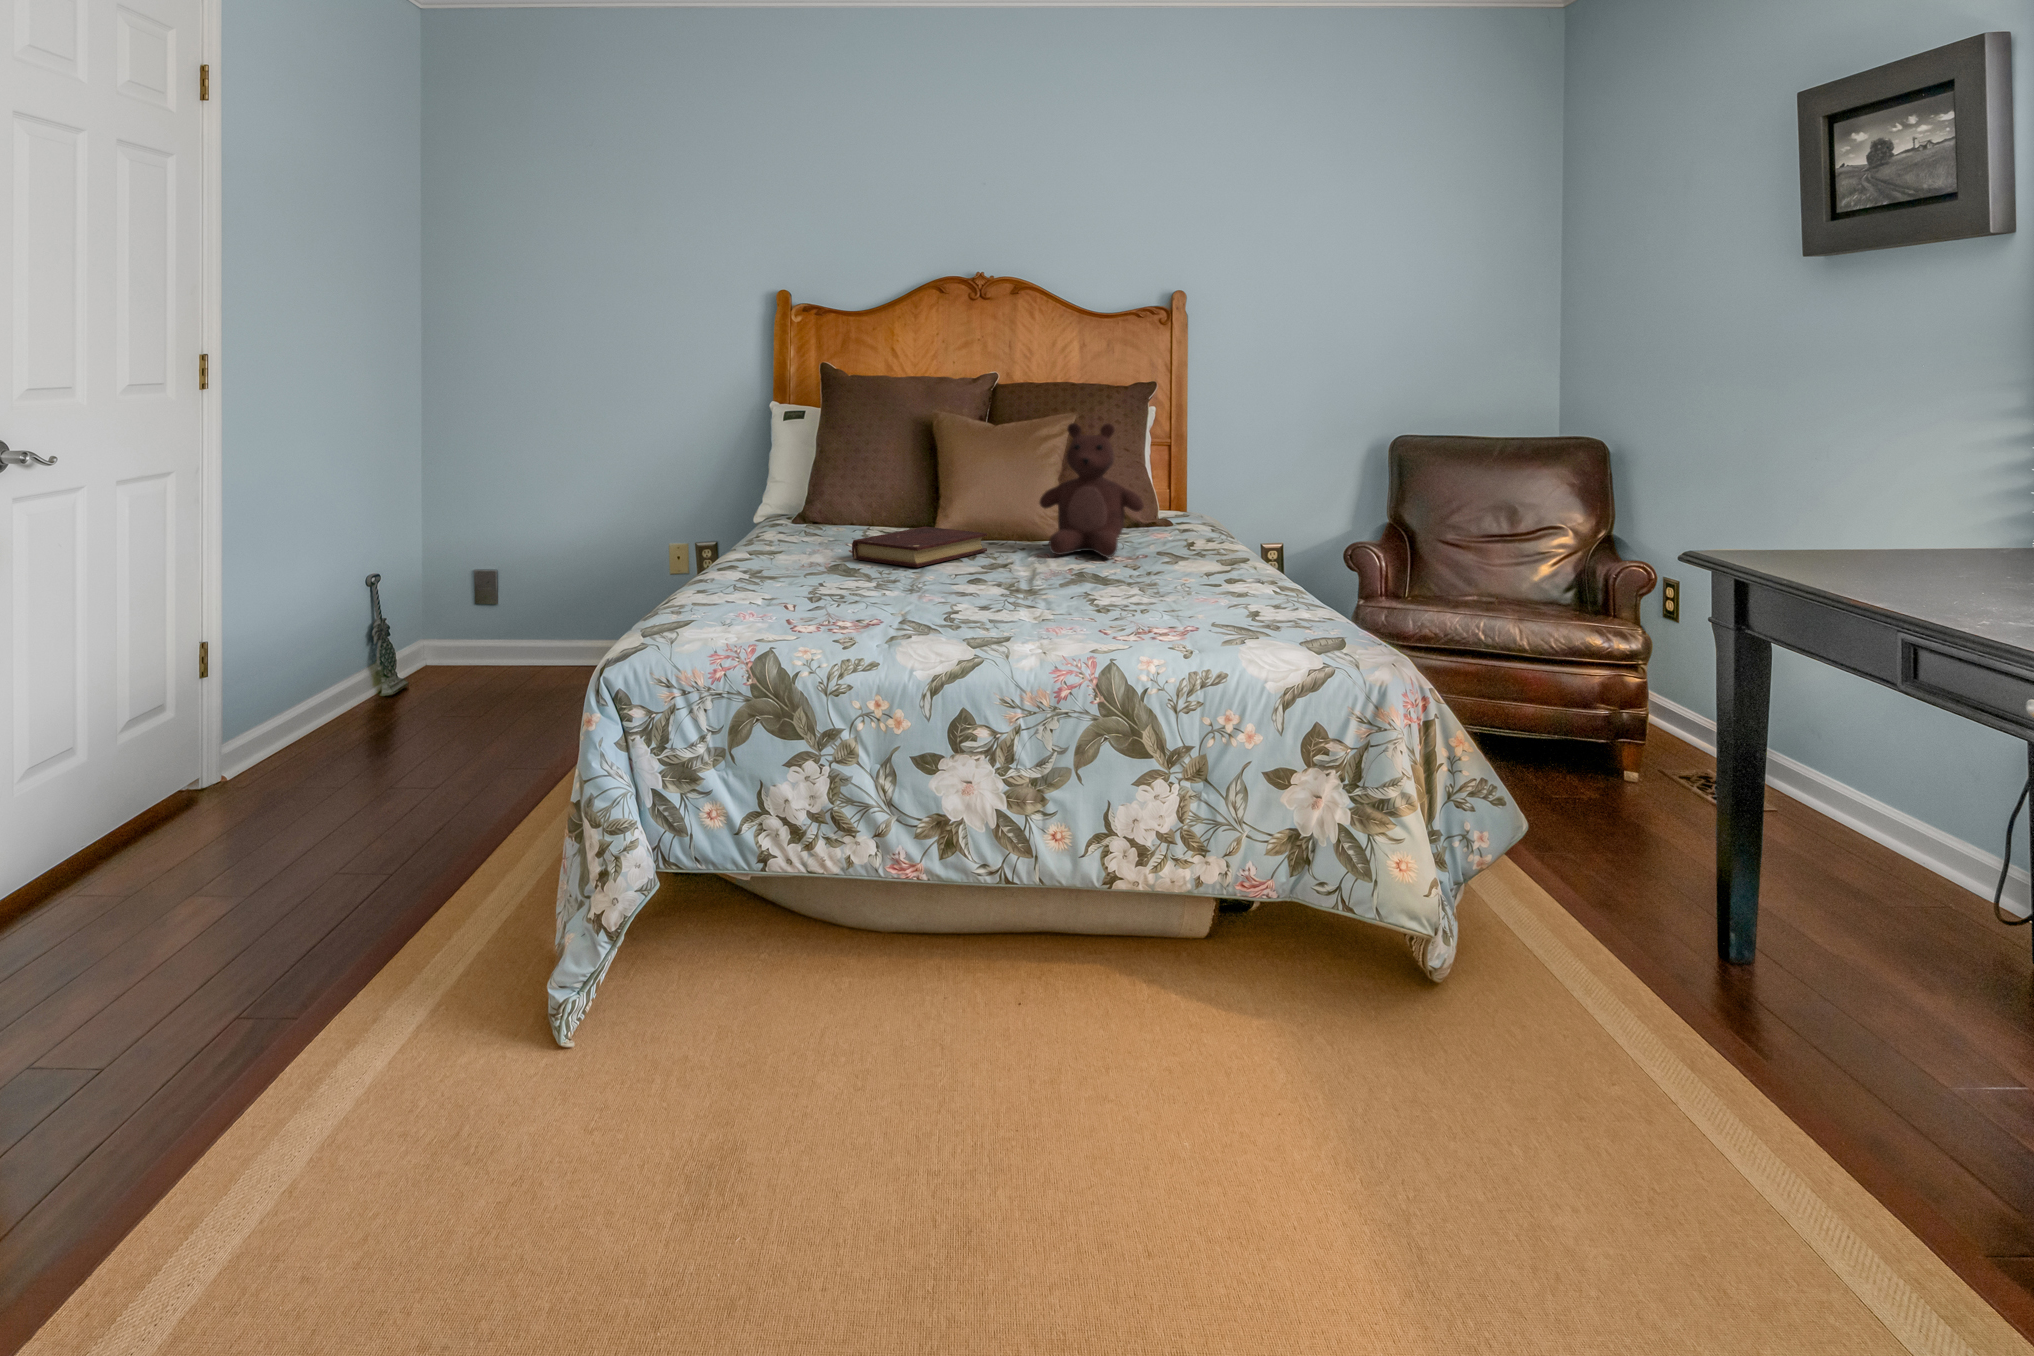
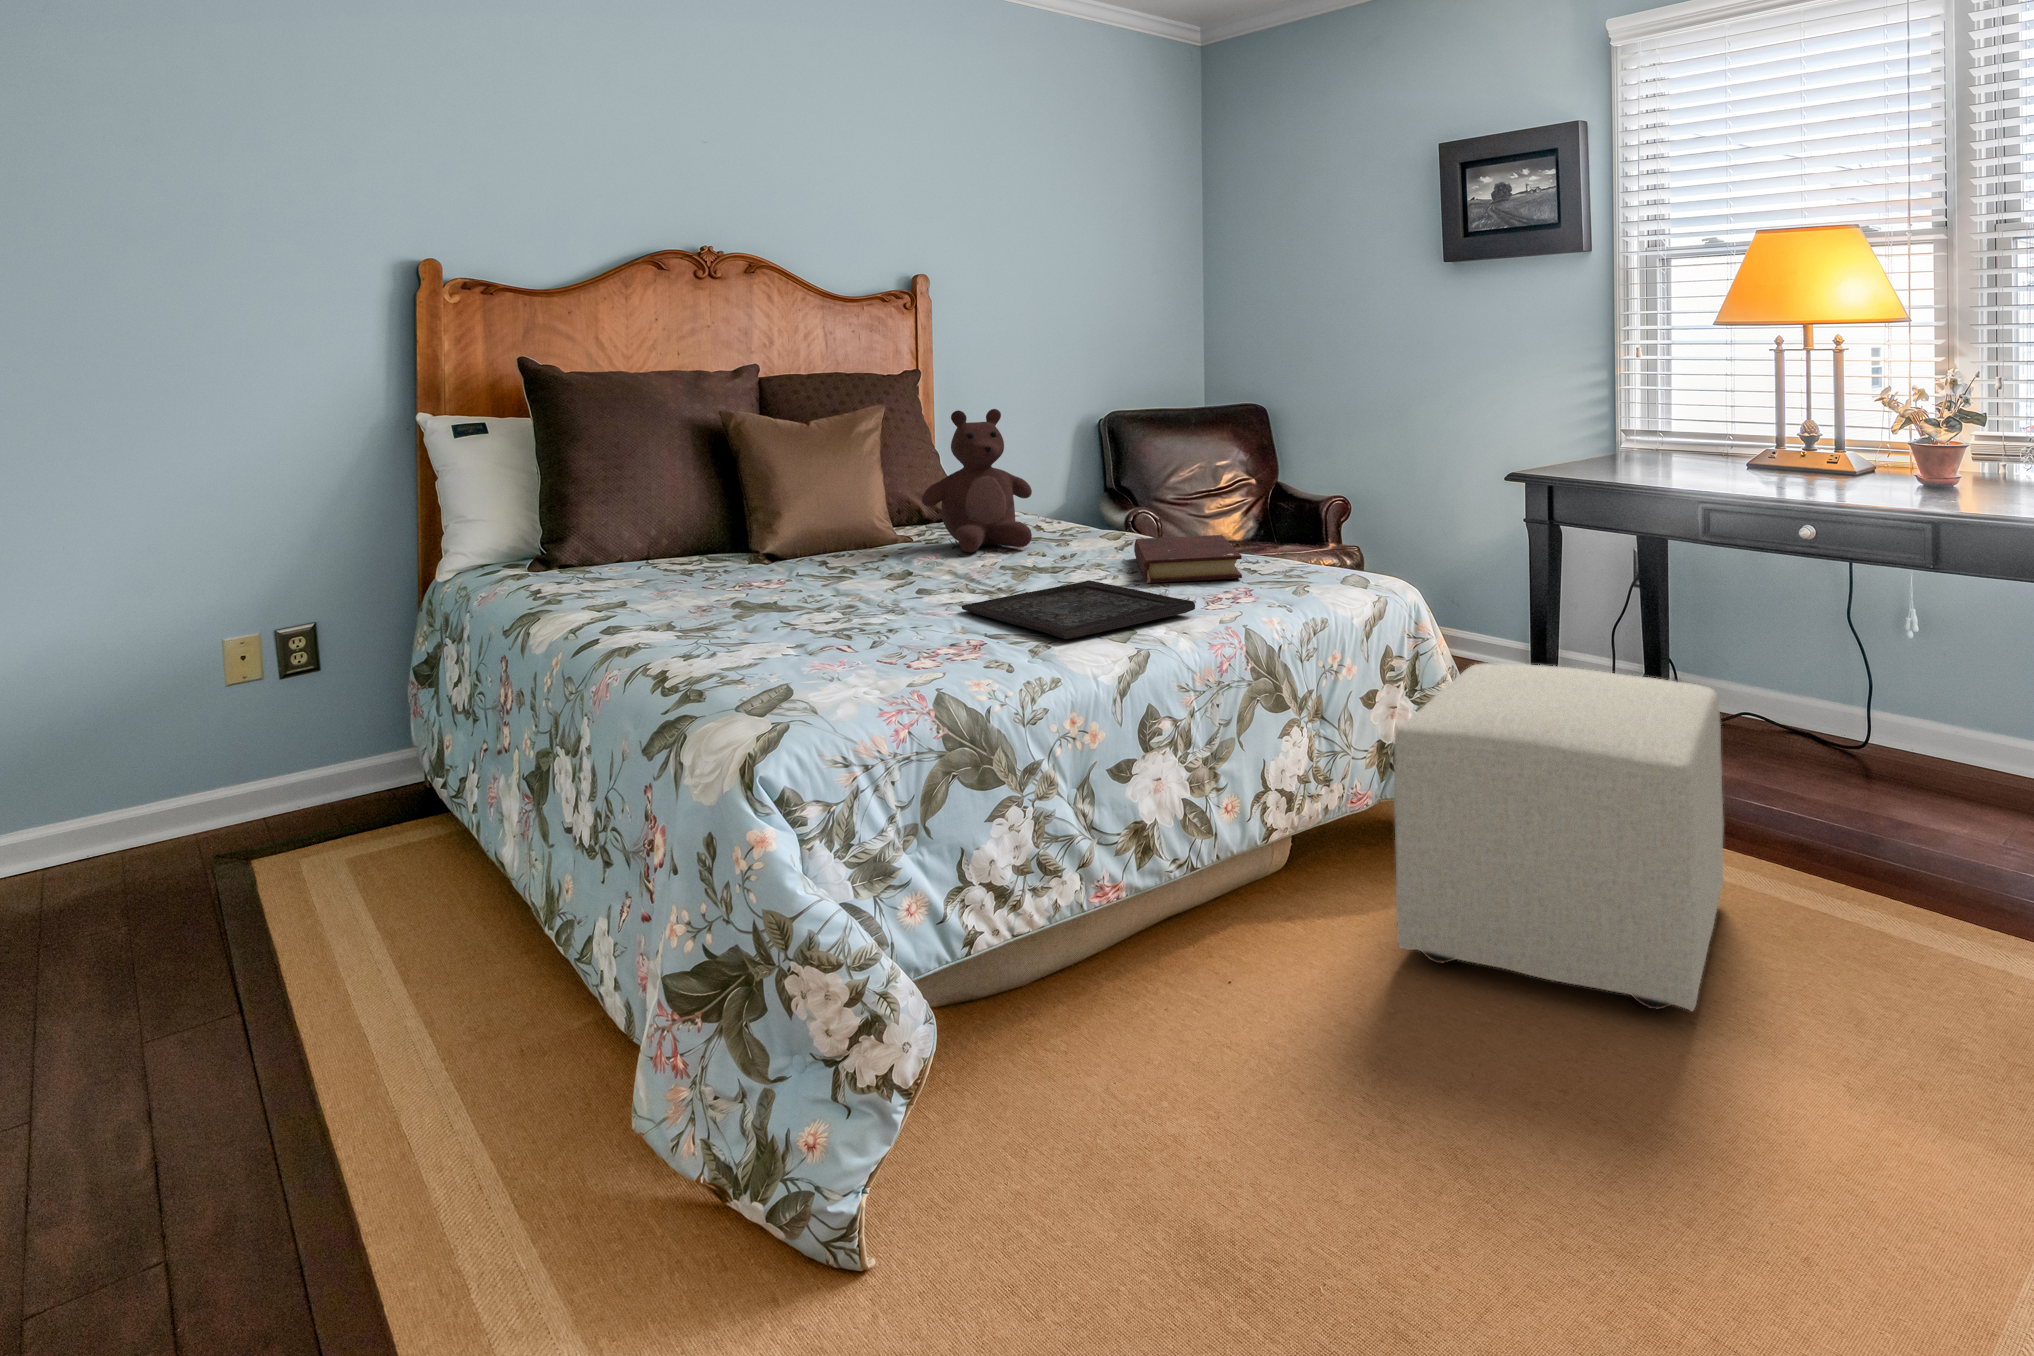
book: present [852,527,987,567] -> present [1134,535,1242,583]
tray: none [907,594,1064,637] -> present [961,580,1195,639]
ottoman: none [1161,773,1659,1247] -> present [1394,663,1723,1011]

